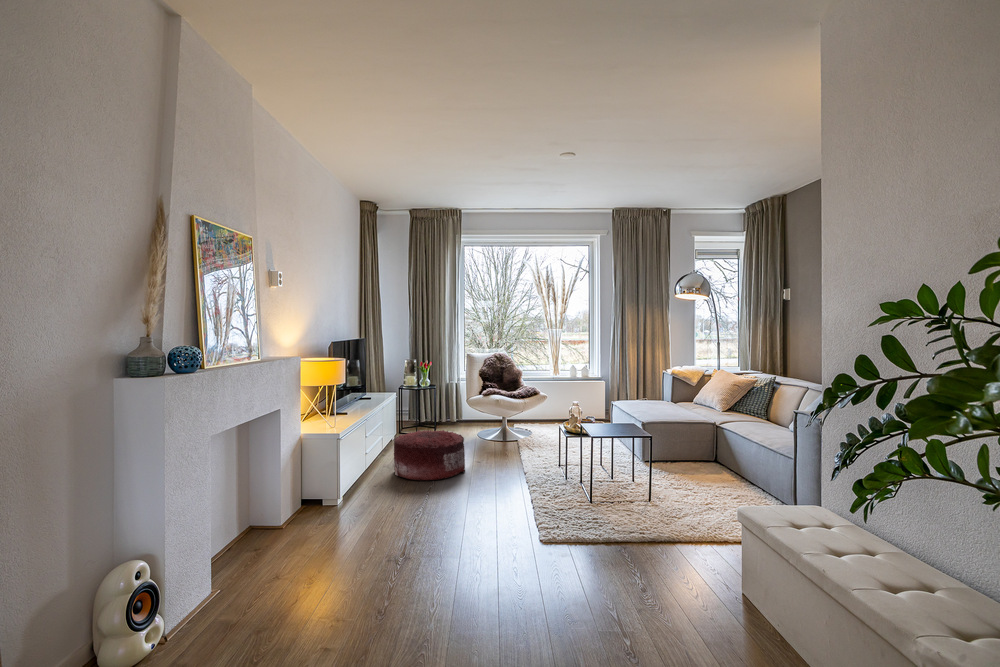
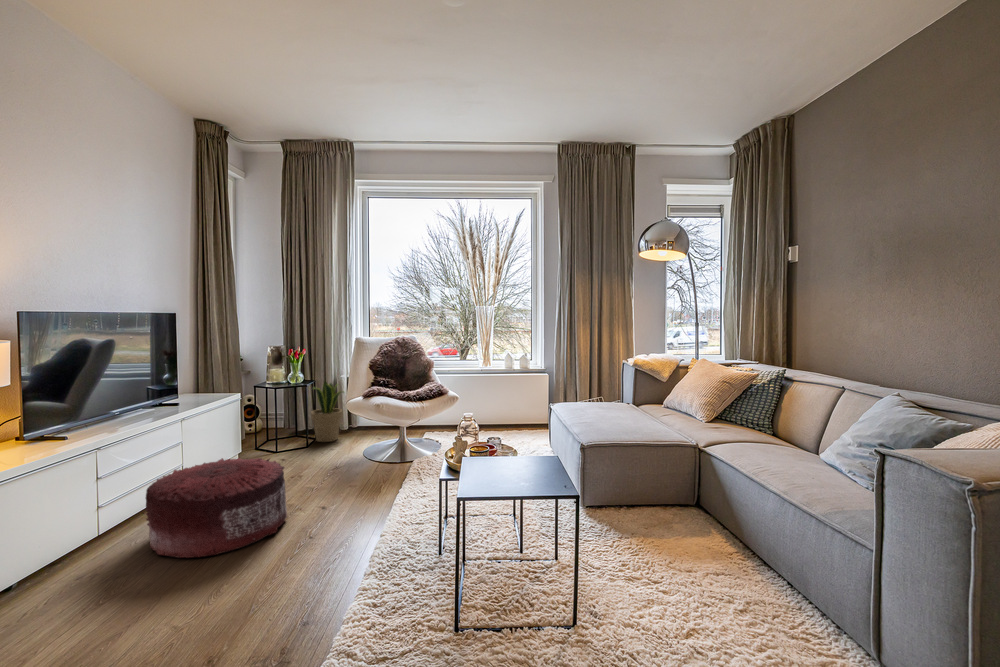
potted plant: none [433,385,458,430] -> present [311,382,342,442]

